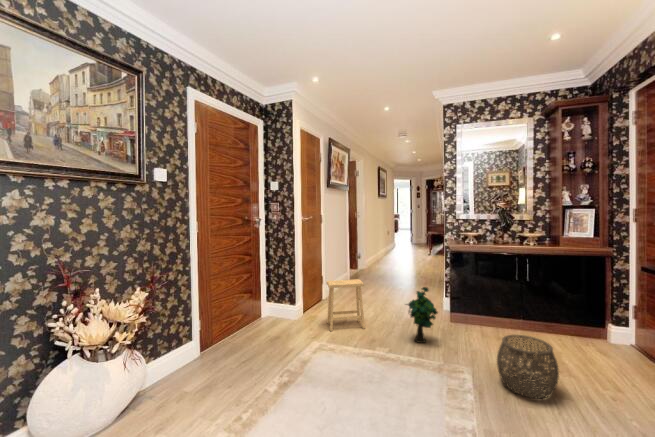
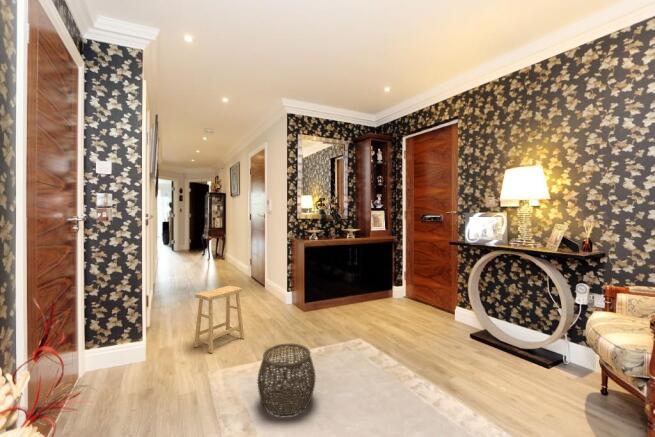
decorative plant: present [406,287,438,343] -> none [288,280,320,334]
woven basket: present [497,335,559,398] -> present [257,344,315,416]

